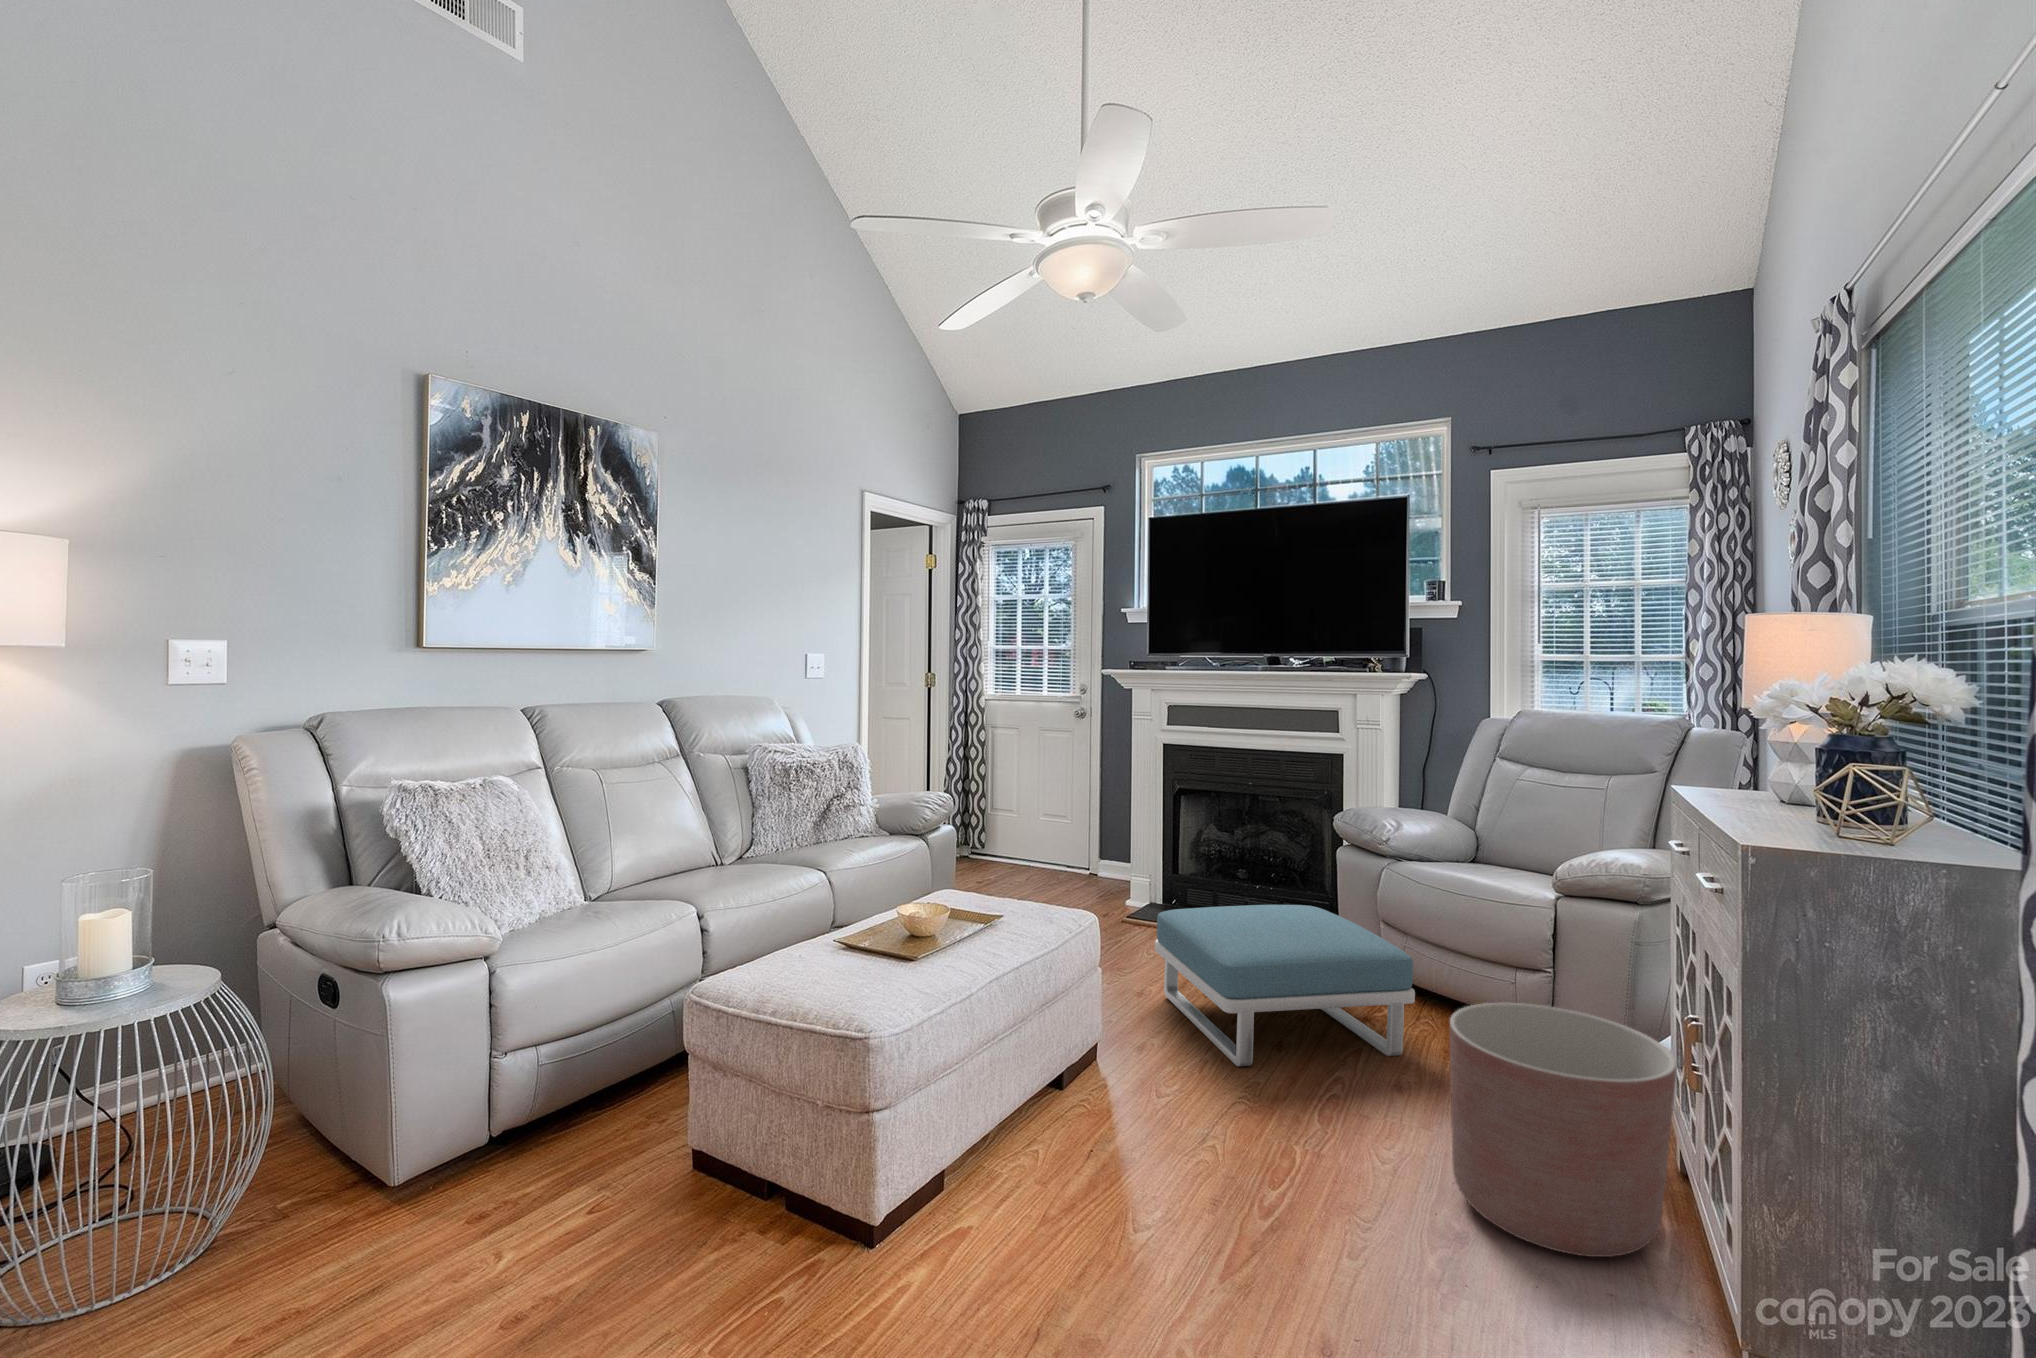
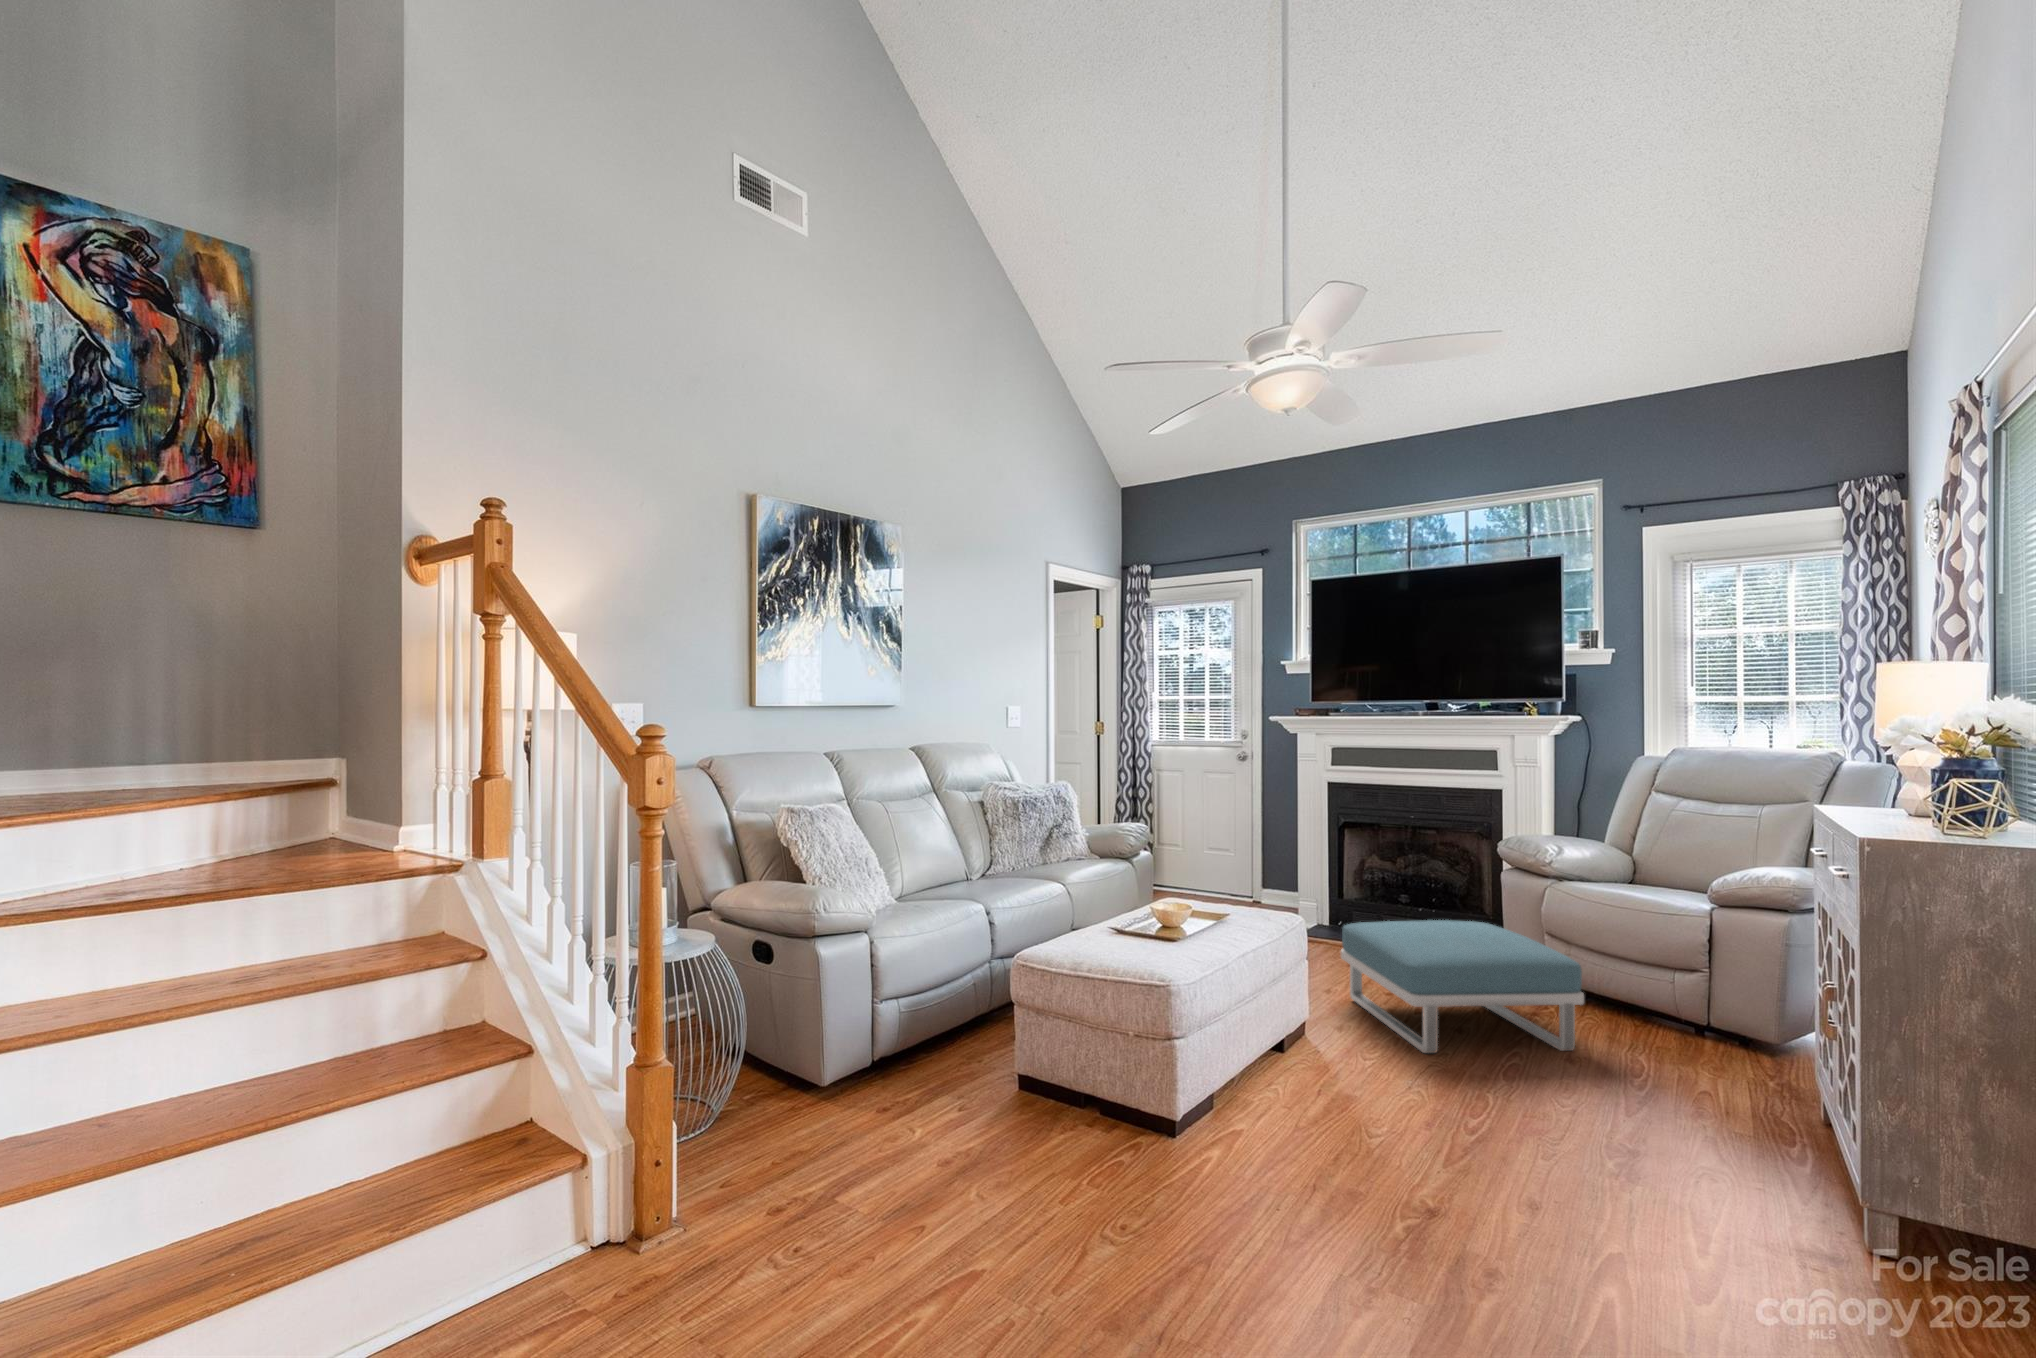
planter: present [1450,1003,1677,1257] -> none [1616,993,1821,1198]

